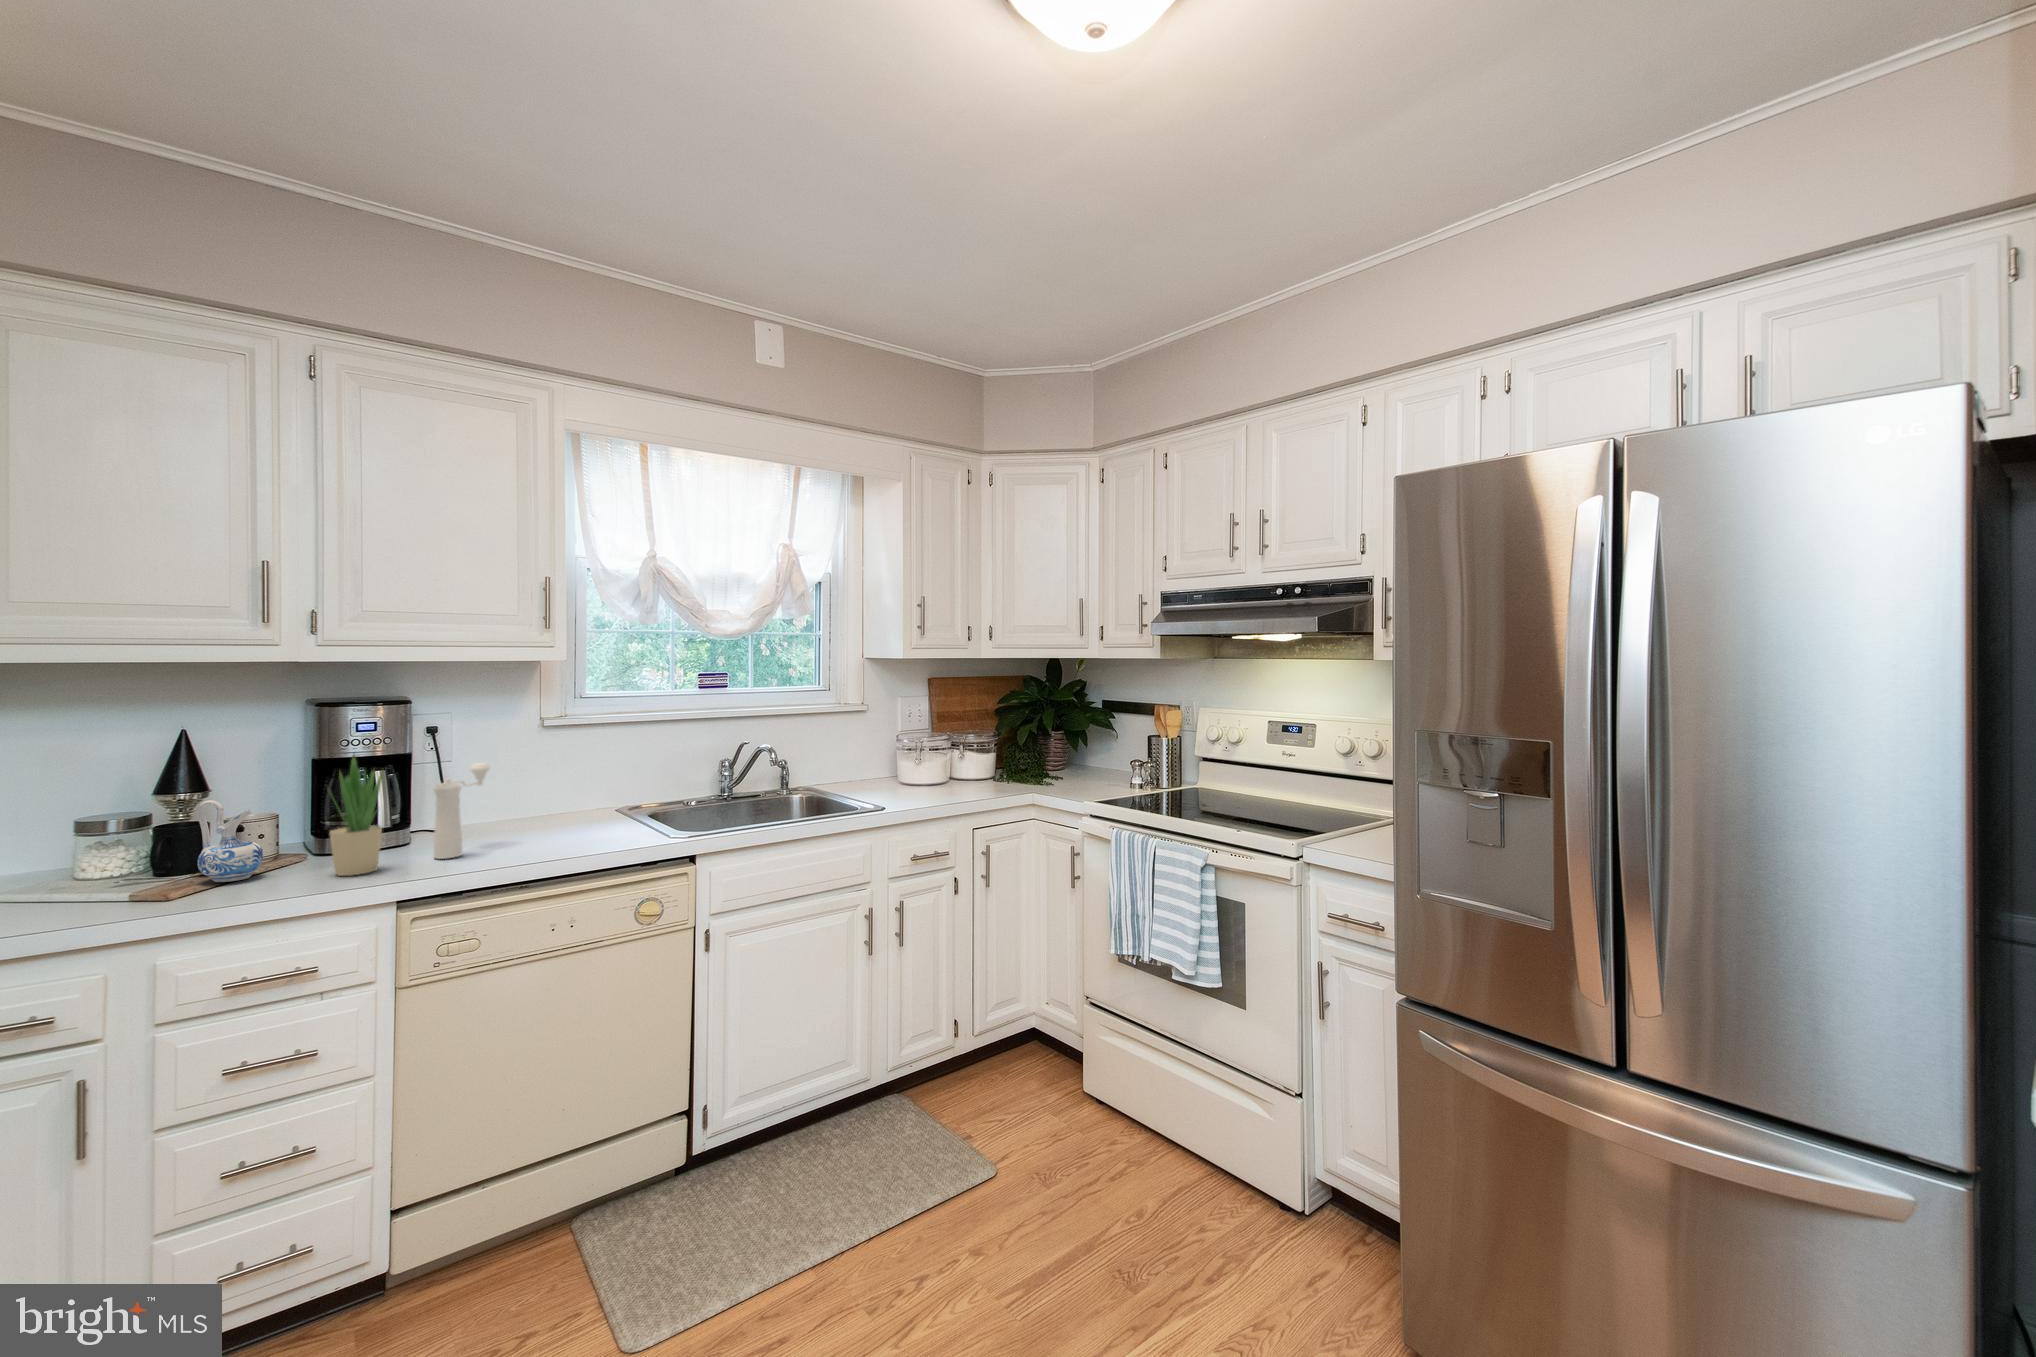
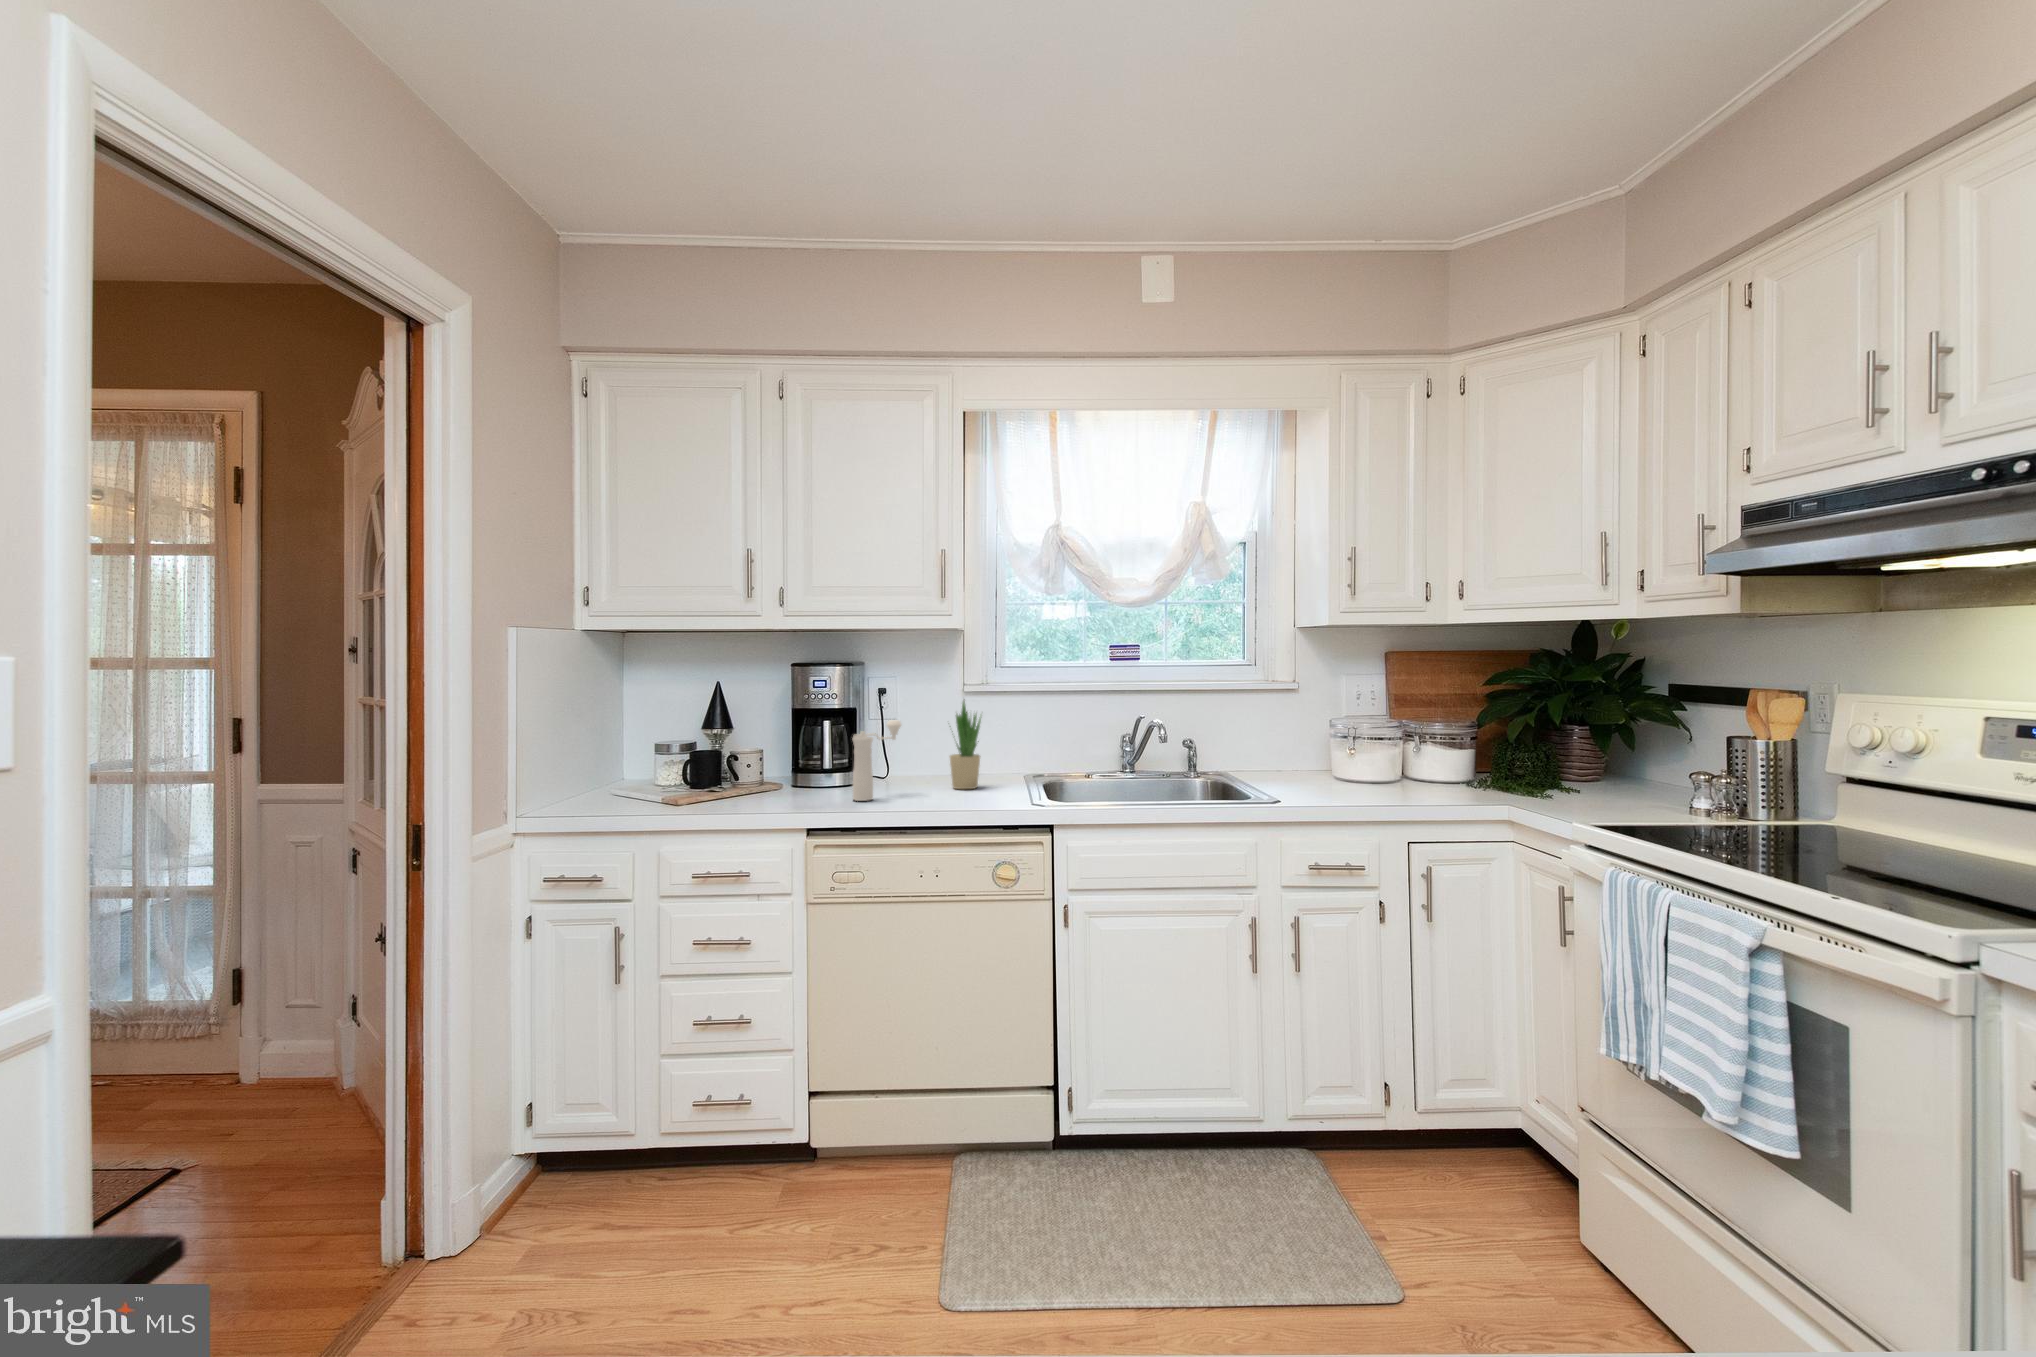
potted plant: present [329,755,383,876] -> present [950,701,981,789]
ceramic pitcher: present [197,800,263,882] -> none [706,736,745,799]

